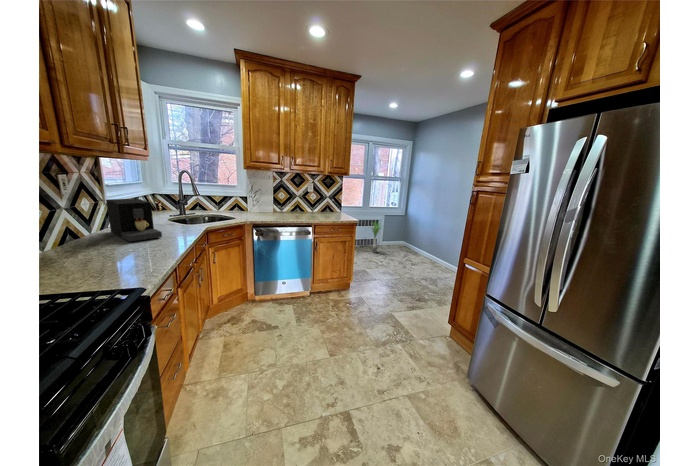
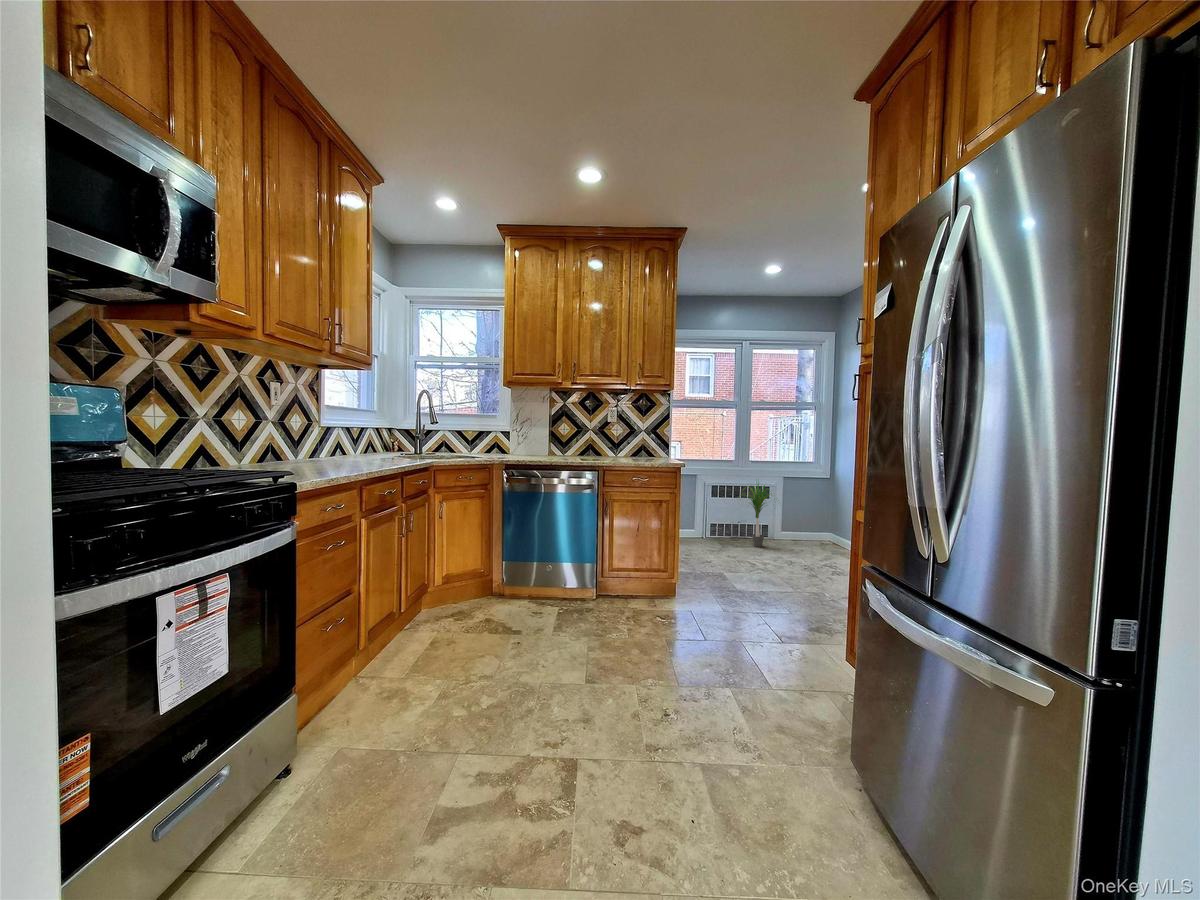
coffee maker: present [106,199,162,242] -> none [321,420,369,465]

